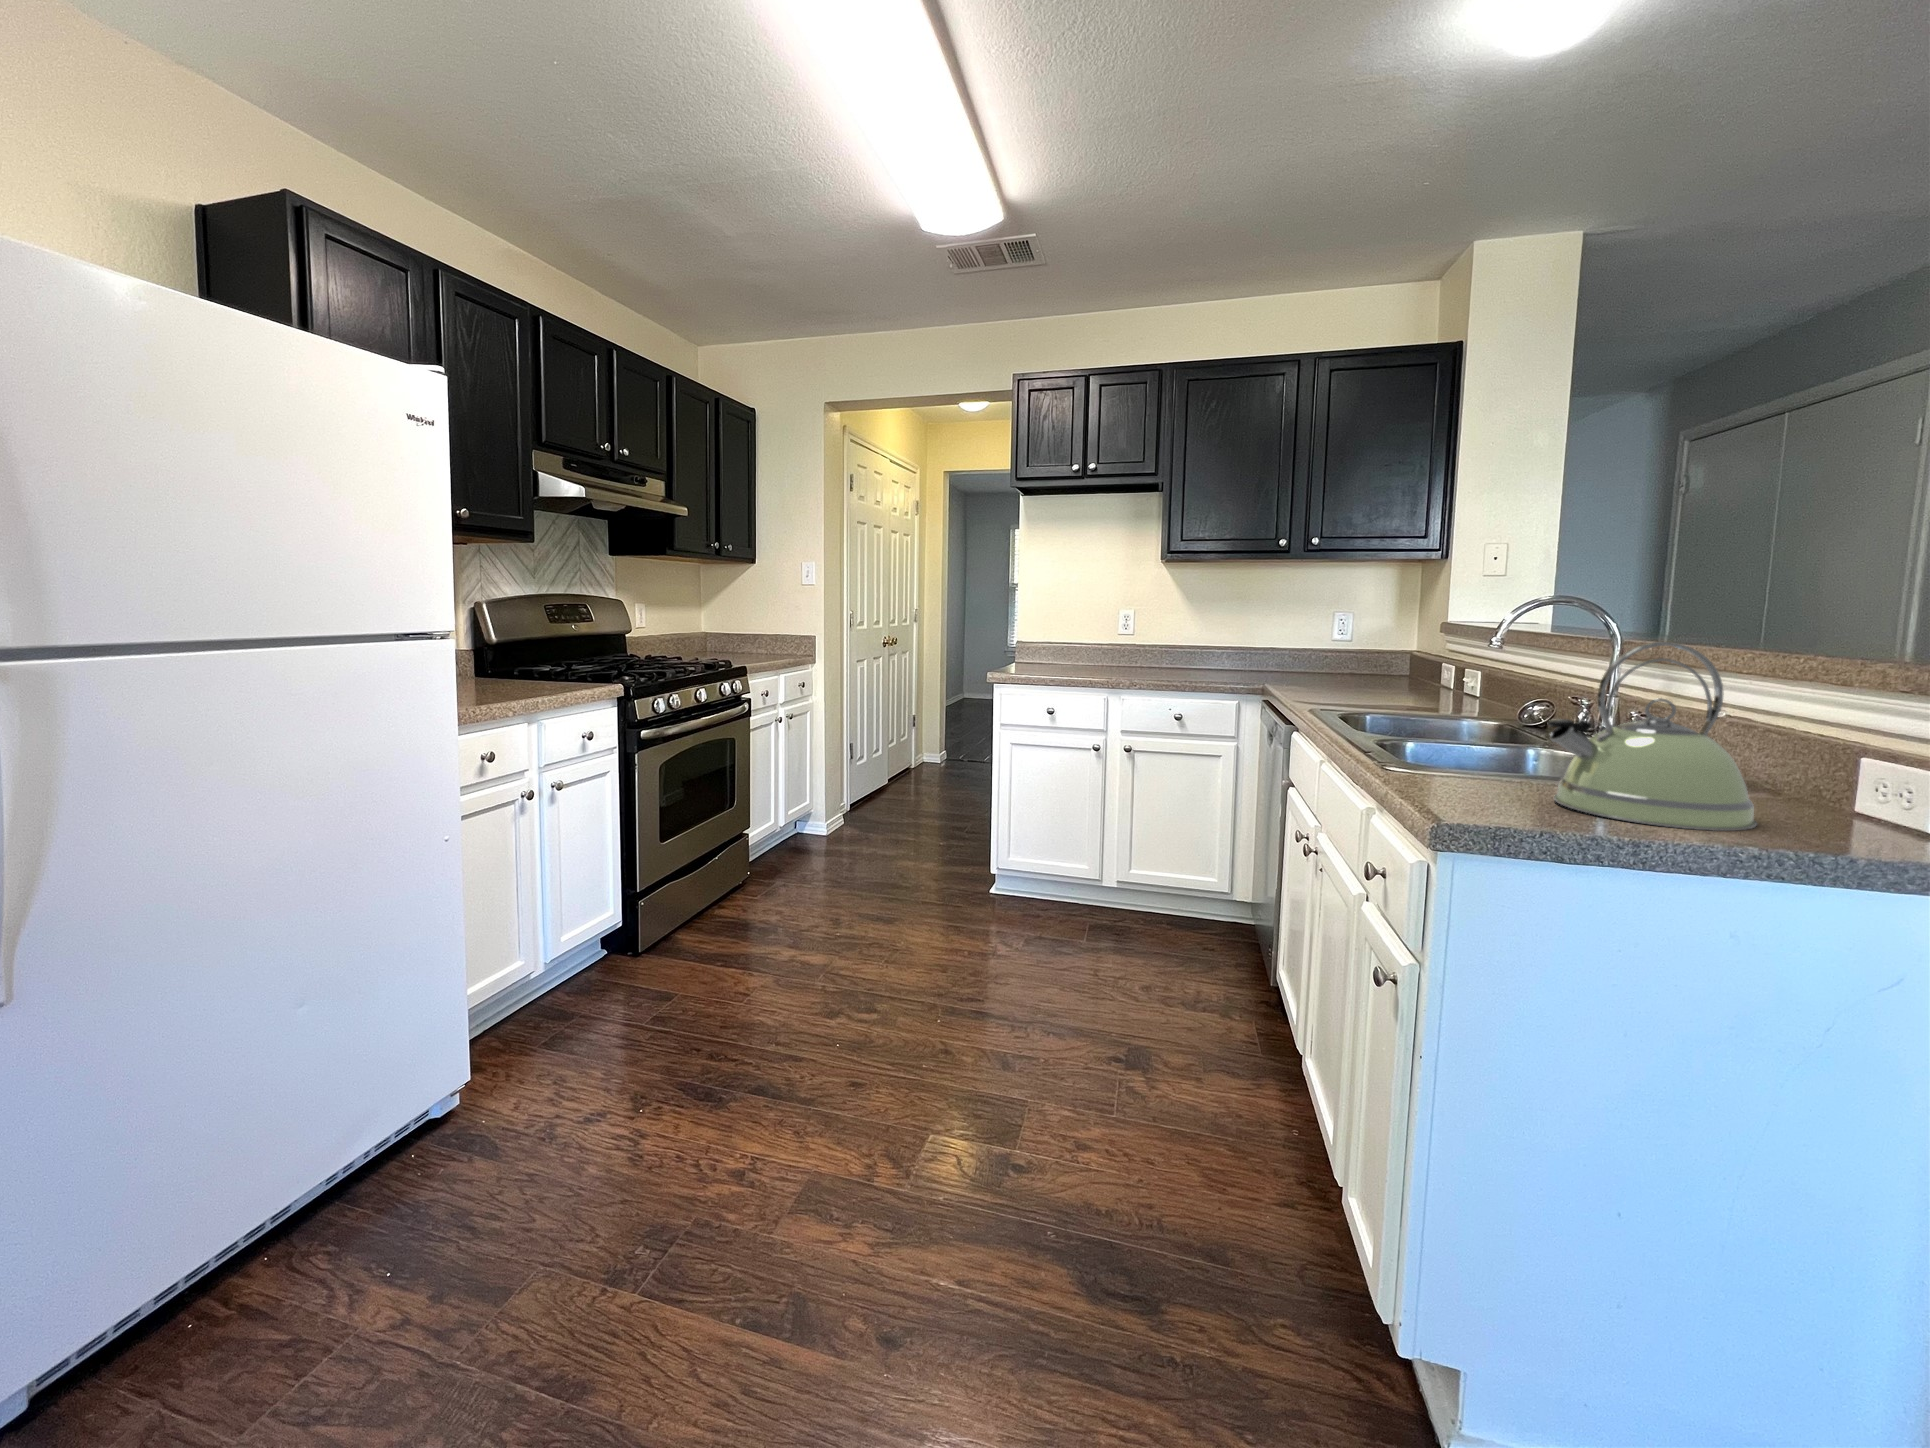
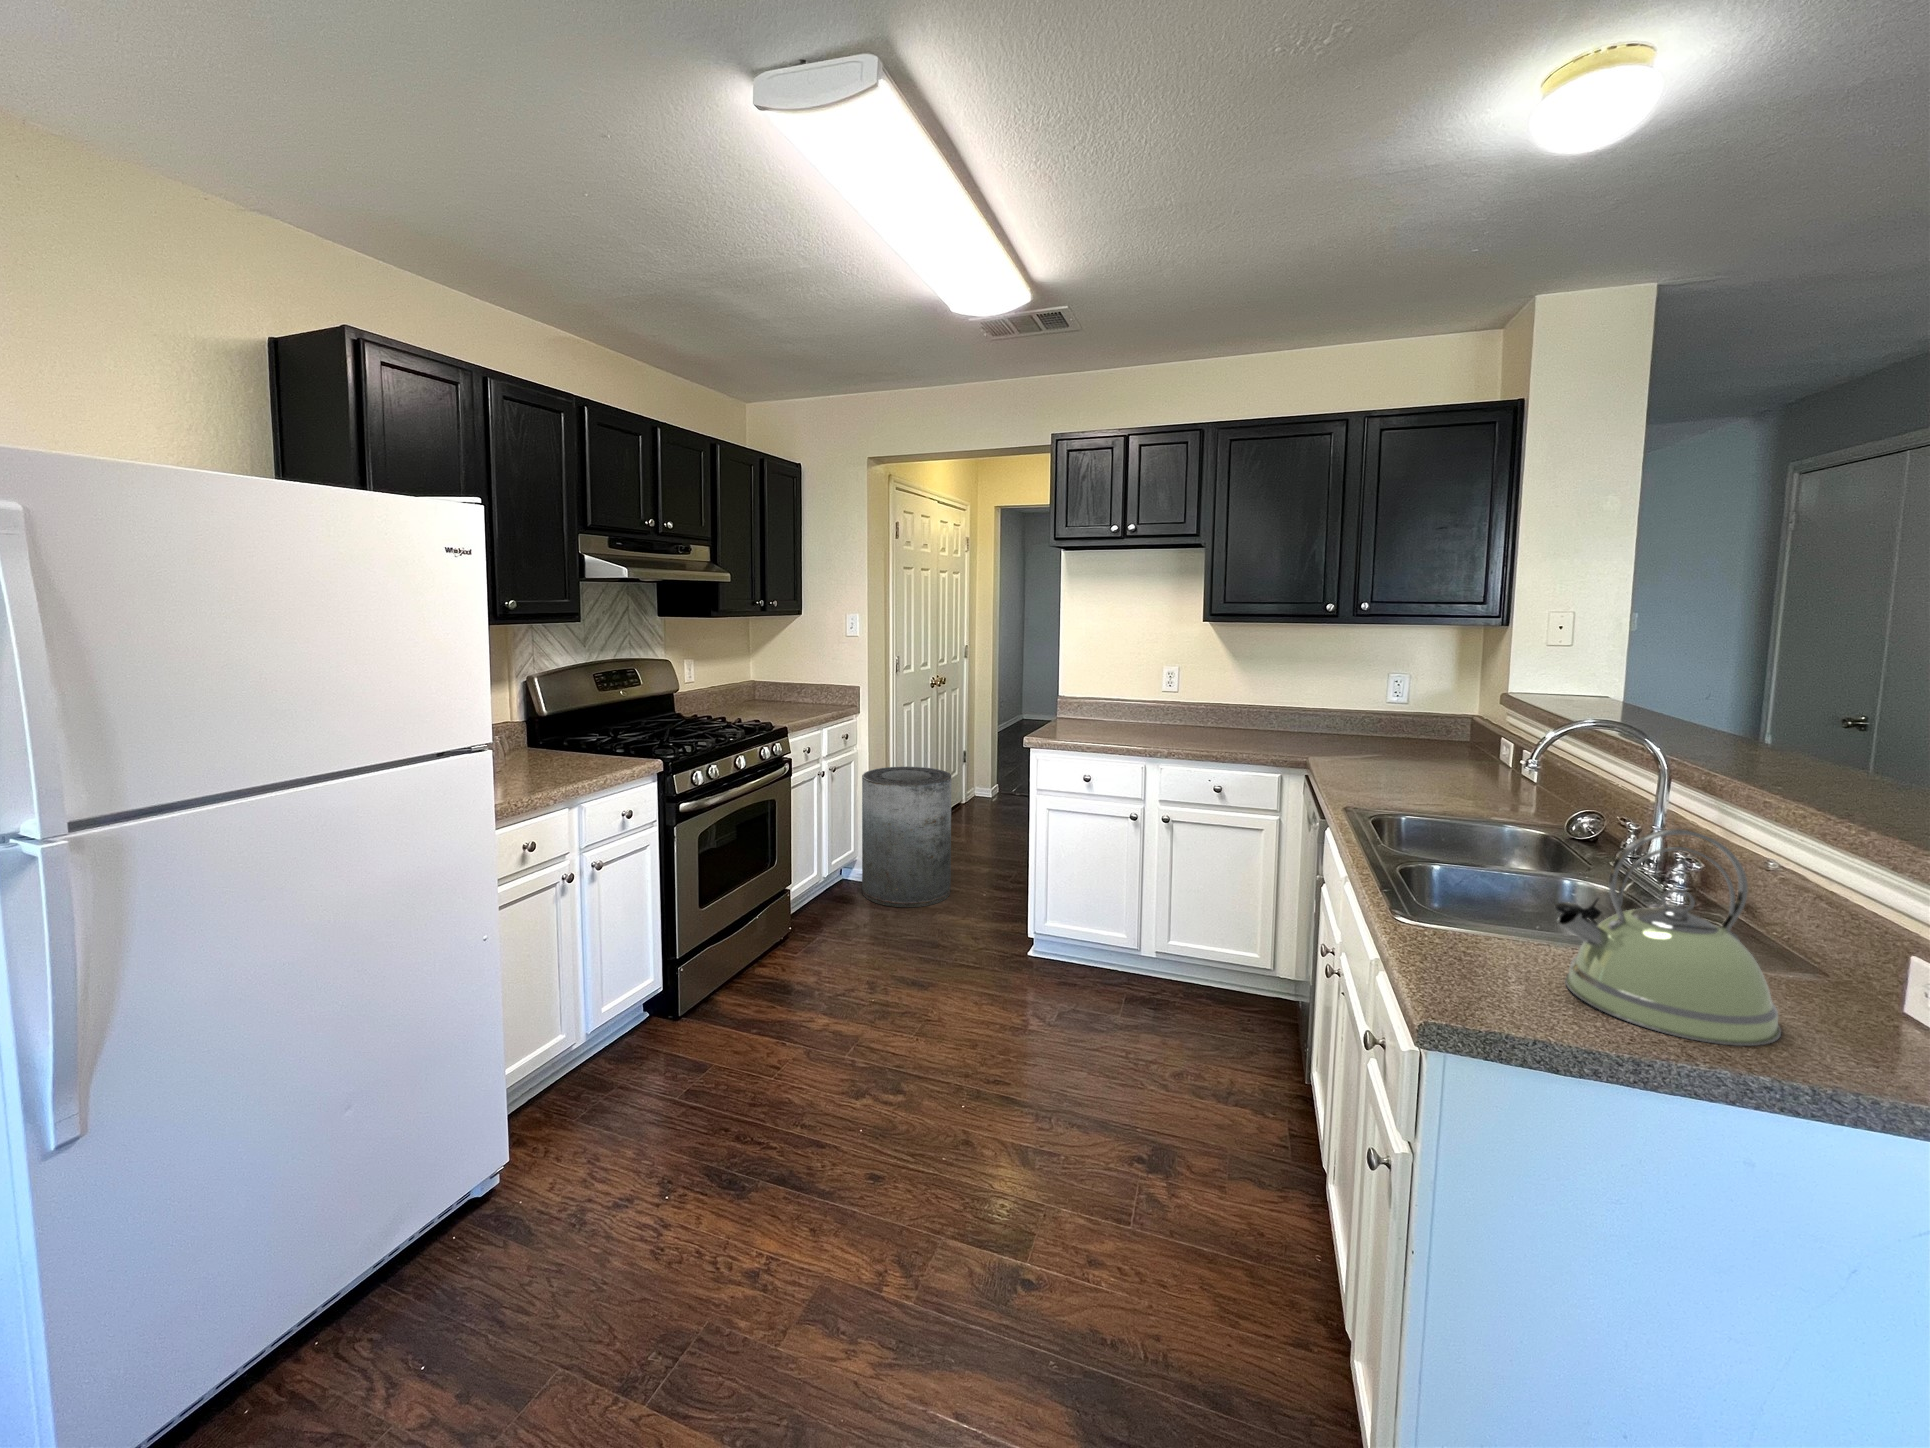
trash can: none [819,718,909,855] -> present [862,766,952,907]

